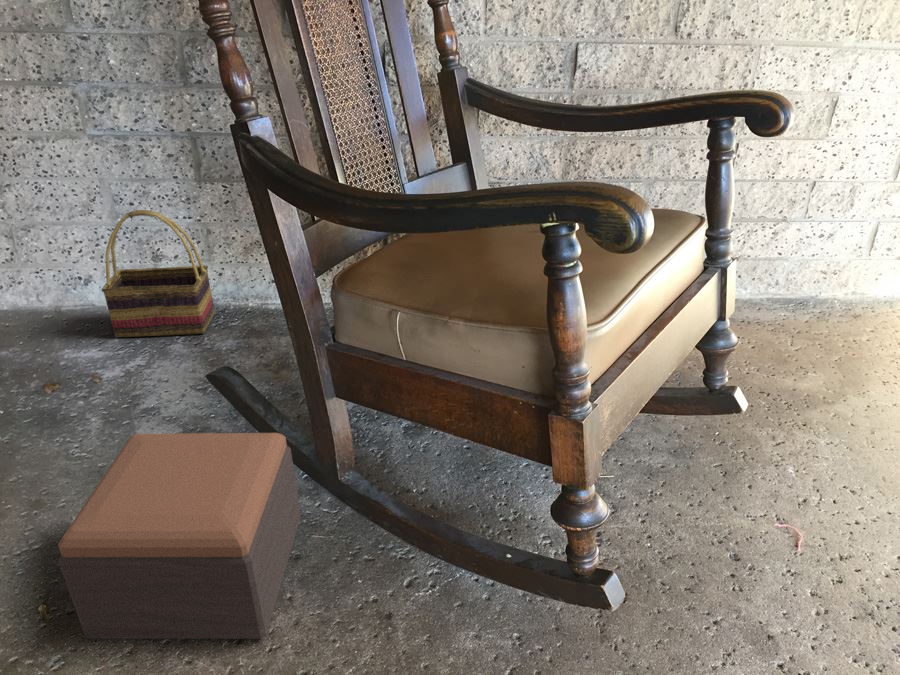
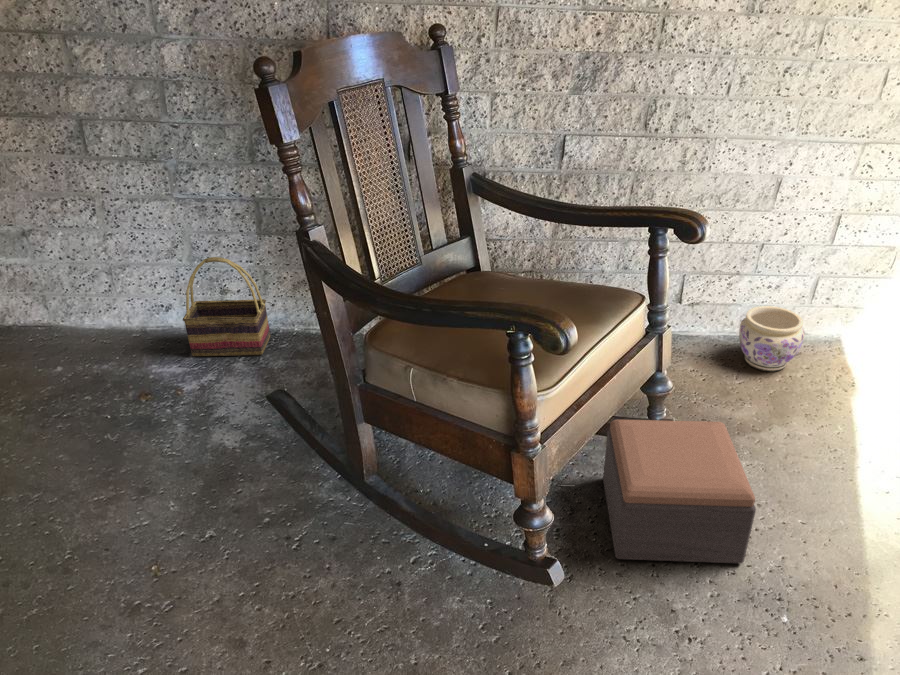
planter: none [790,256,872,335] -> present [739,306,805,372]
footstool: present [58,433,301,639] -> present [603,419,756,563]

